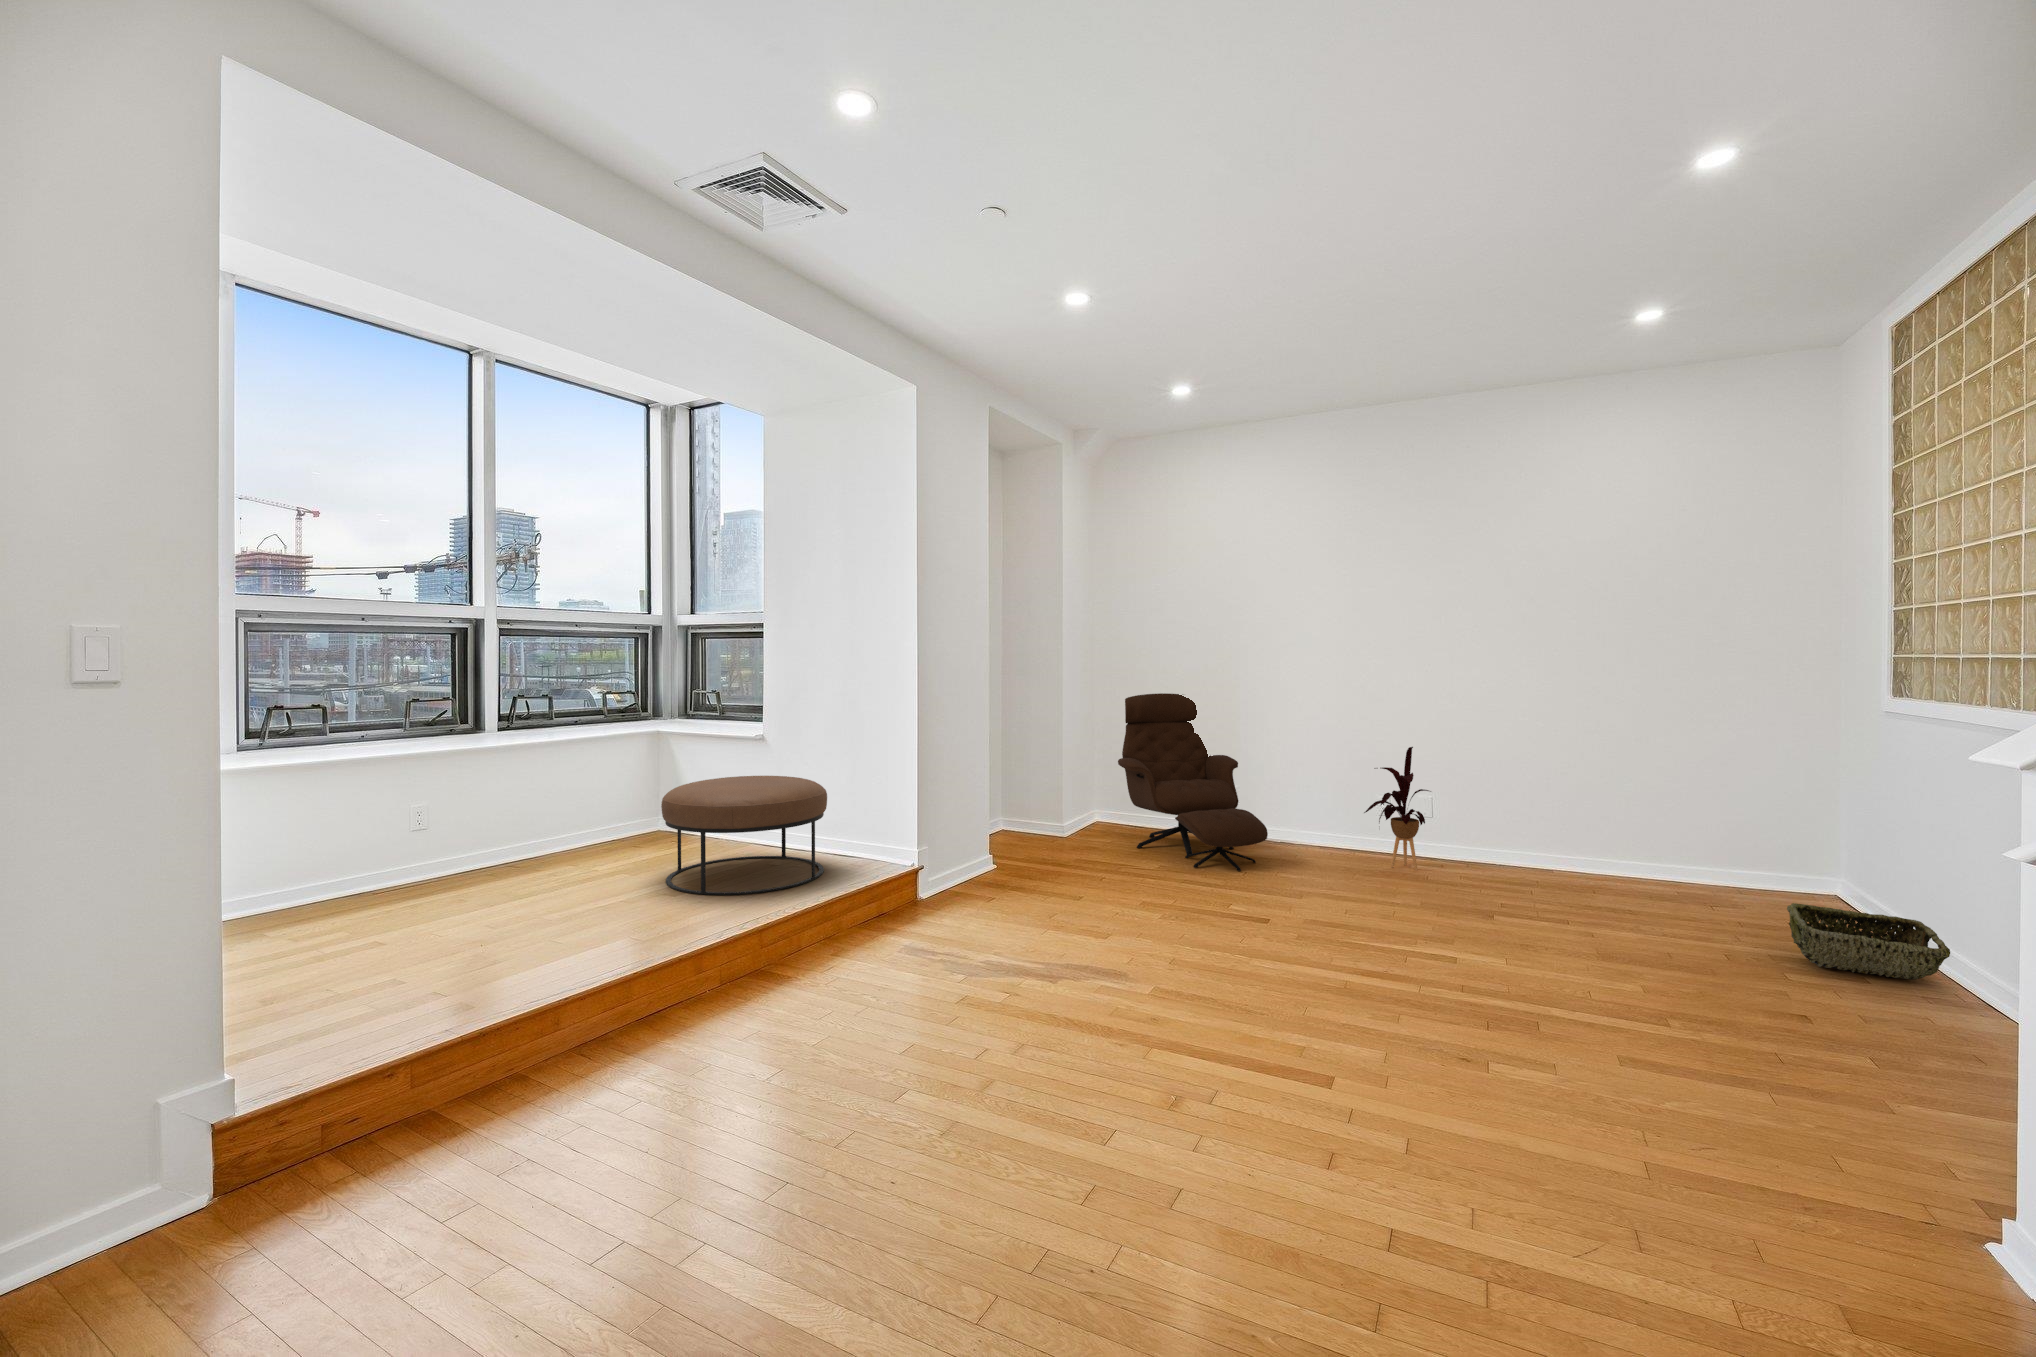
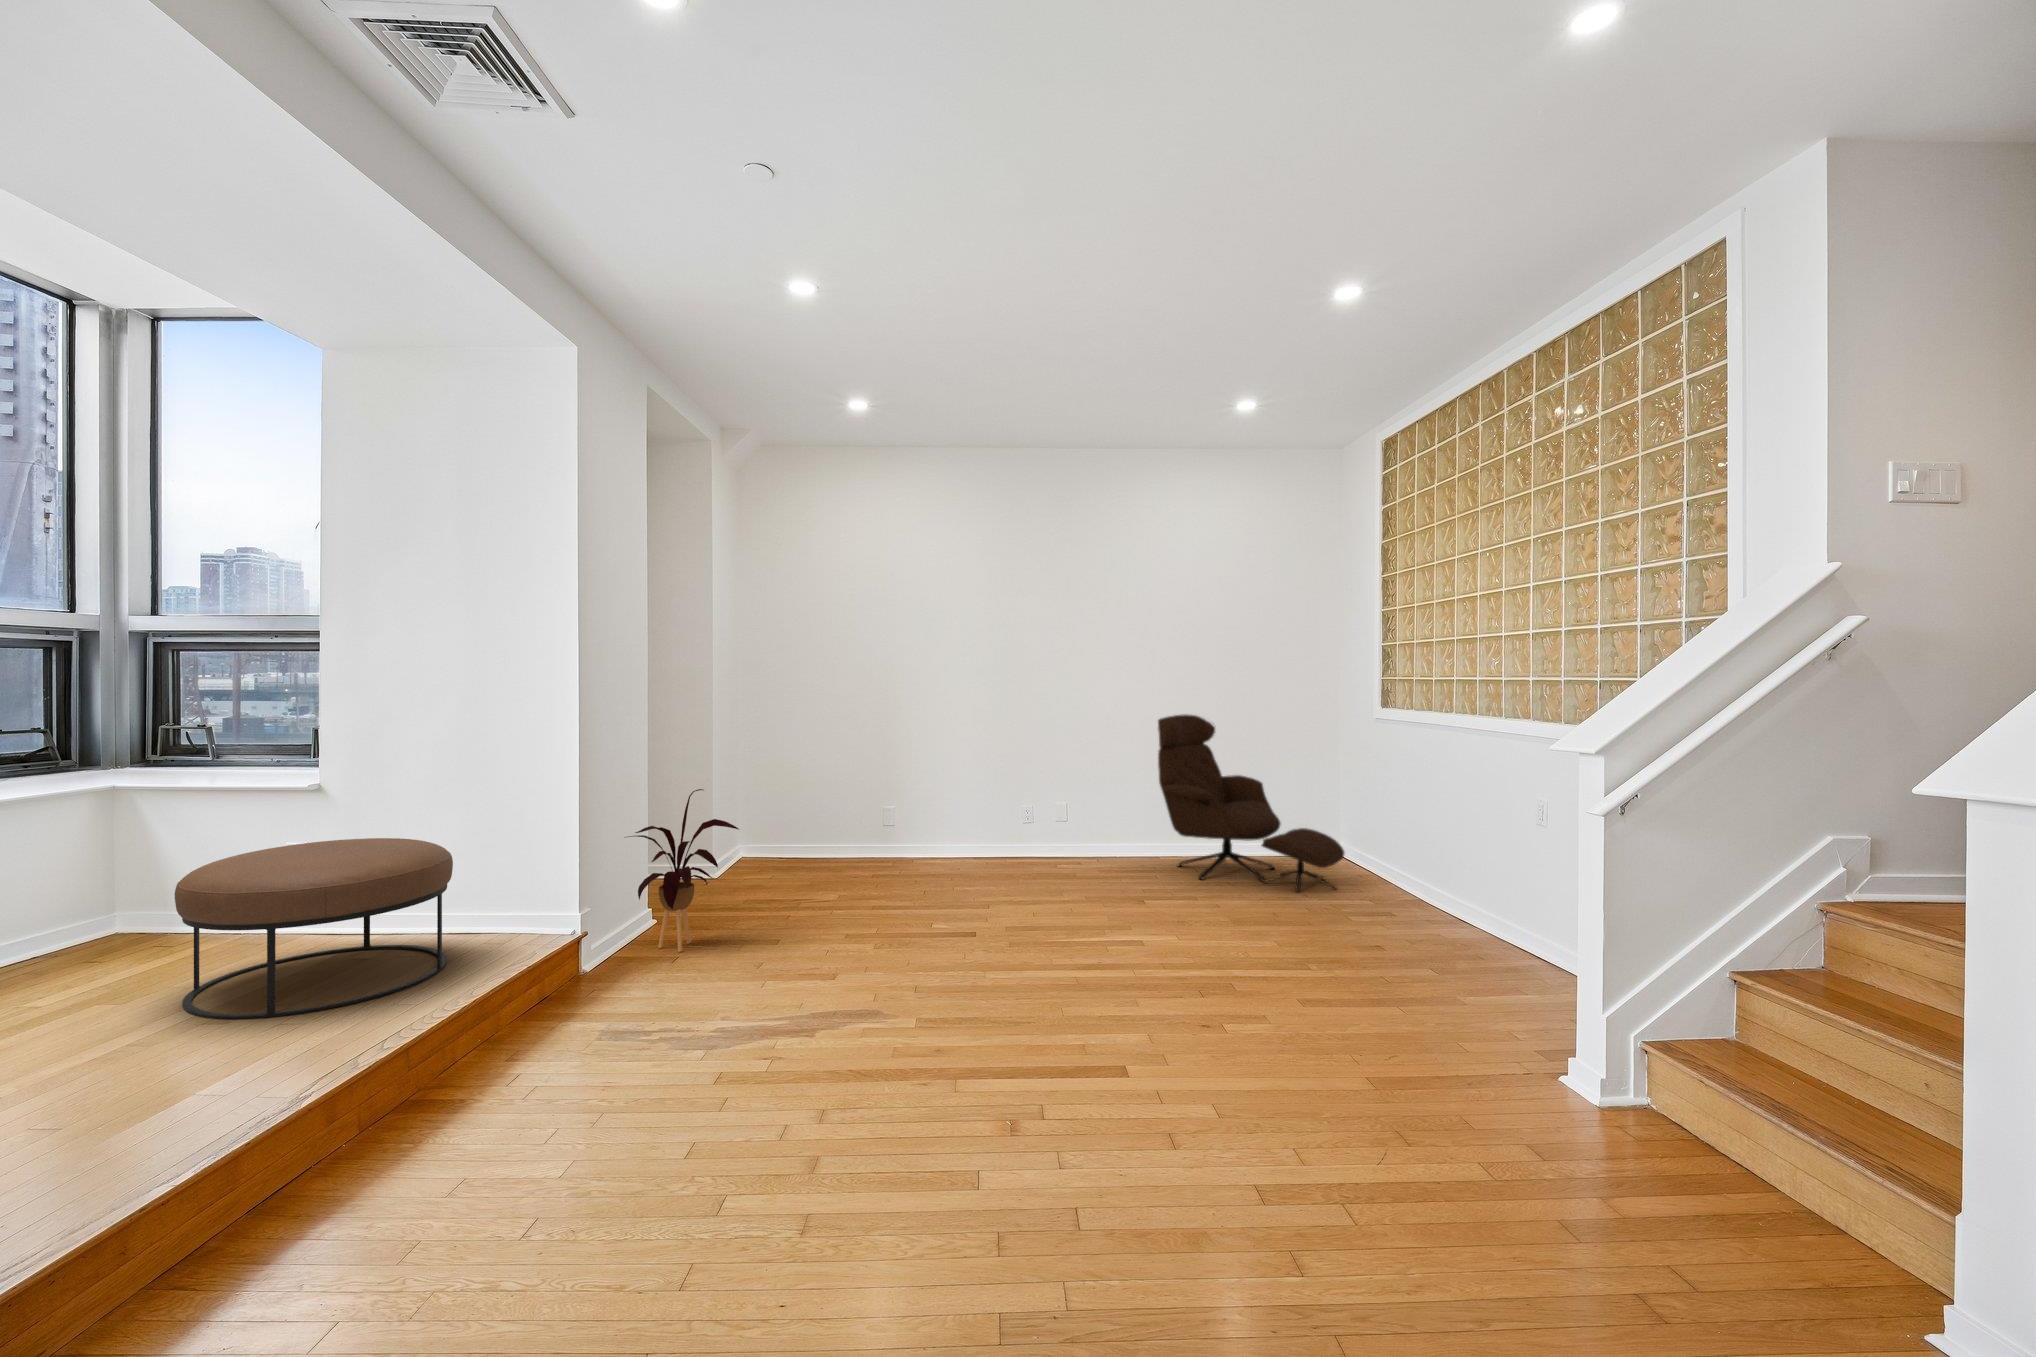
lounge chair: present [1118,693,1268,871] -> present [1158,714,1345,892]
house plant: present [1364,747,1431,870] -> present [628,789,738,952]
woven basket: present [1787,903,1950,979] -> none [1345,864,1439,911]

